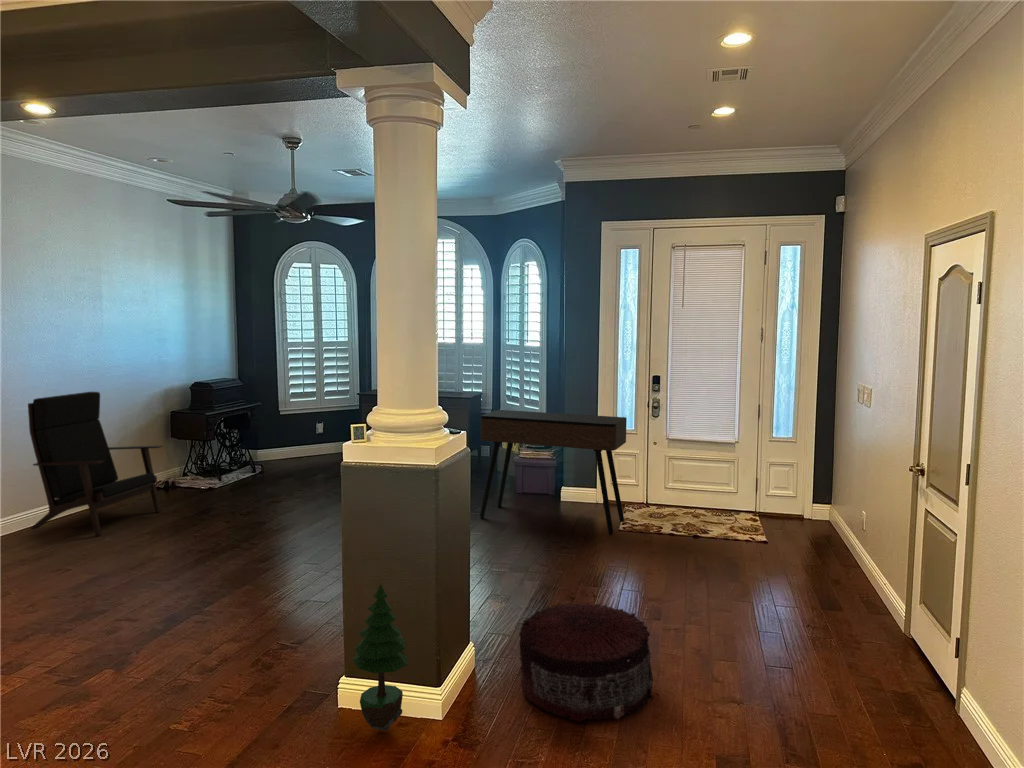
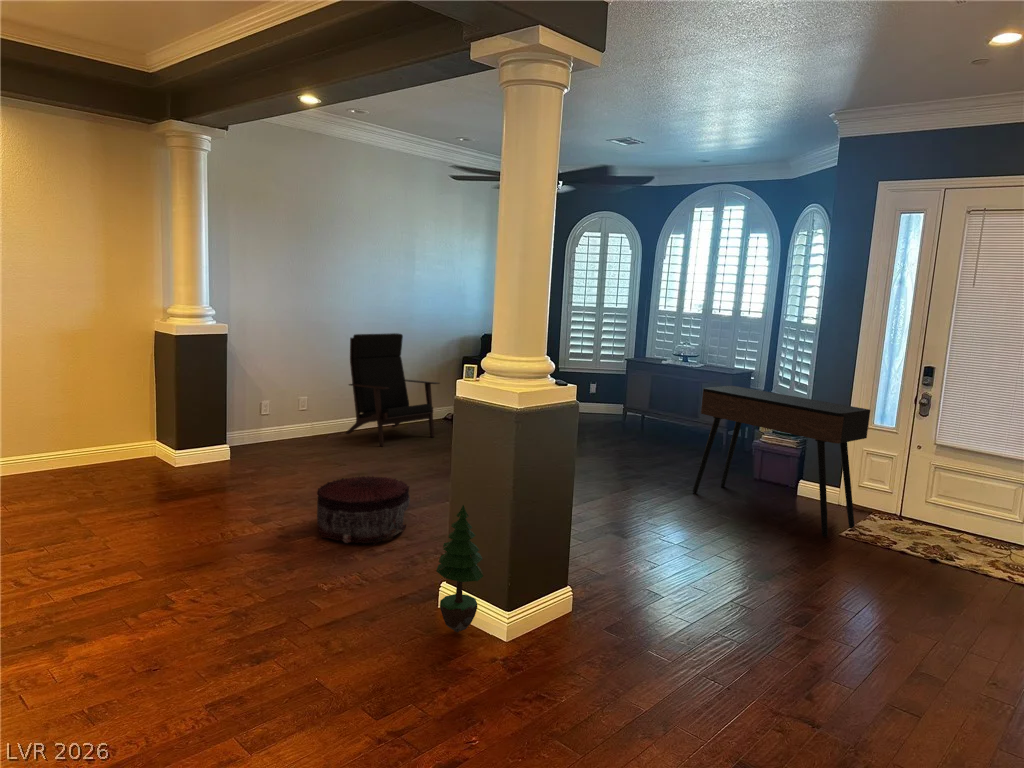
pouf: present [519,603,653,722] -> present [317,476,410,544]

